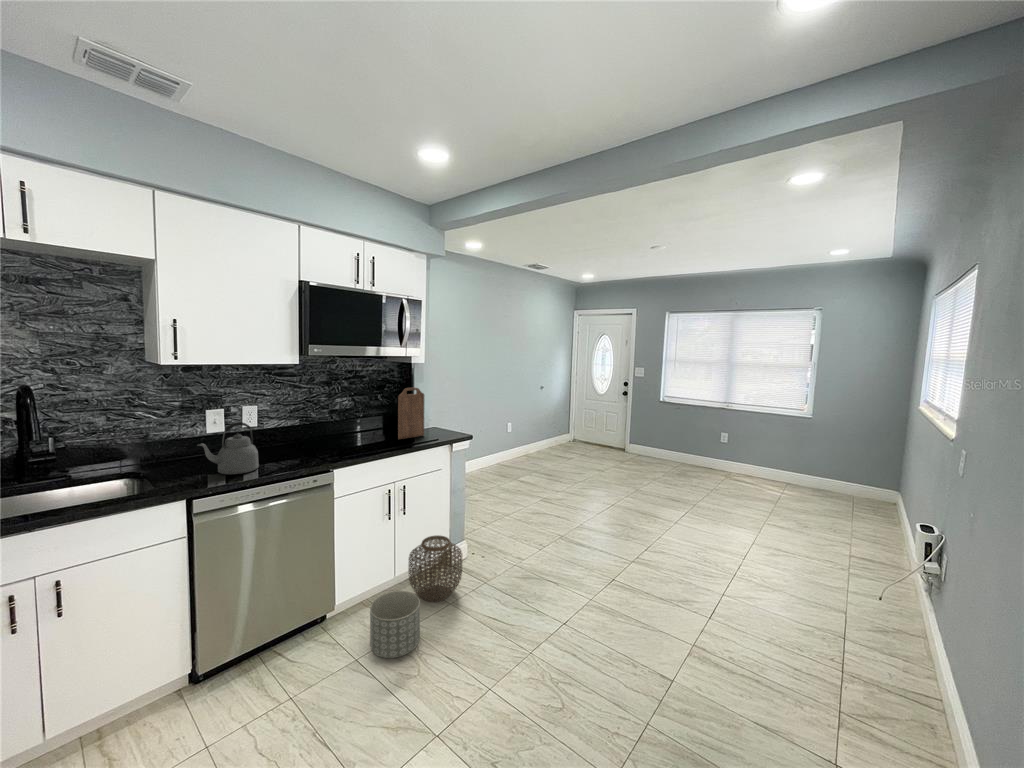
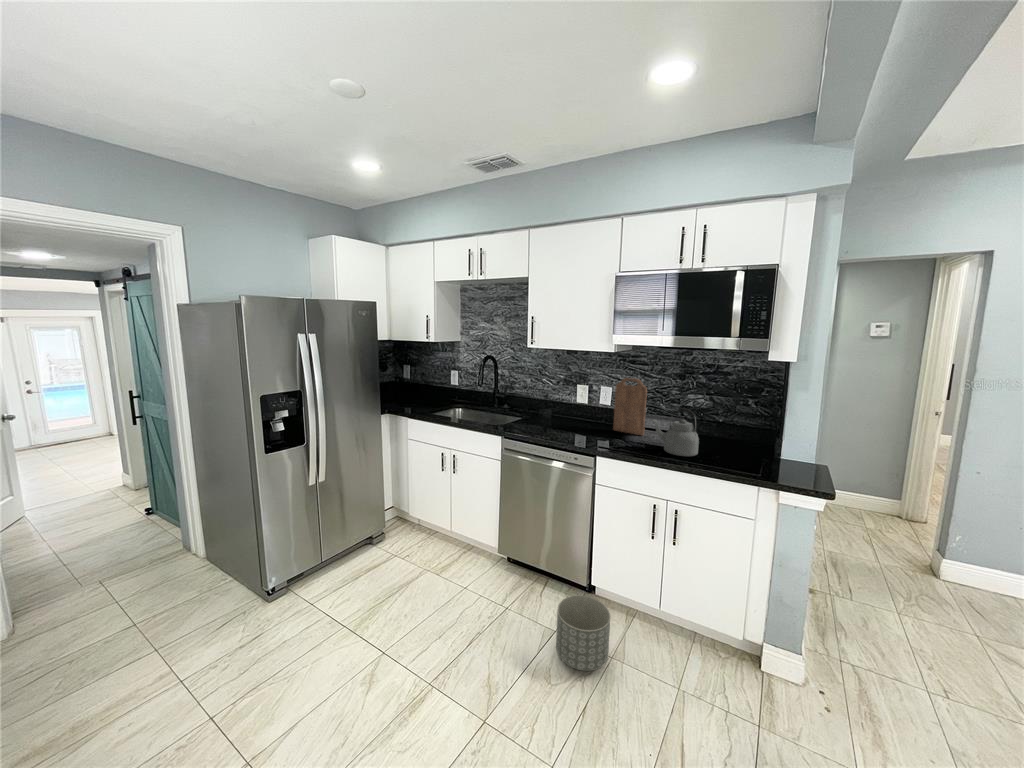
cutting board: present [398,388,424,439] -> present [613,378,647,435]
kettle: present [198,422,259,474] -> present [651,408,699,456]
woven basket: present [408,535,462,602] -> none [654,592,736,690]

